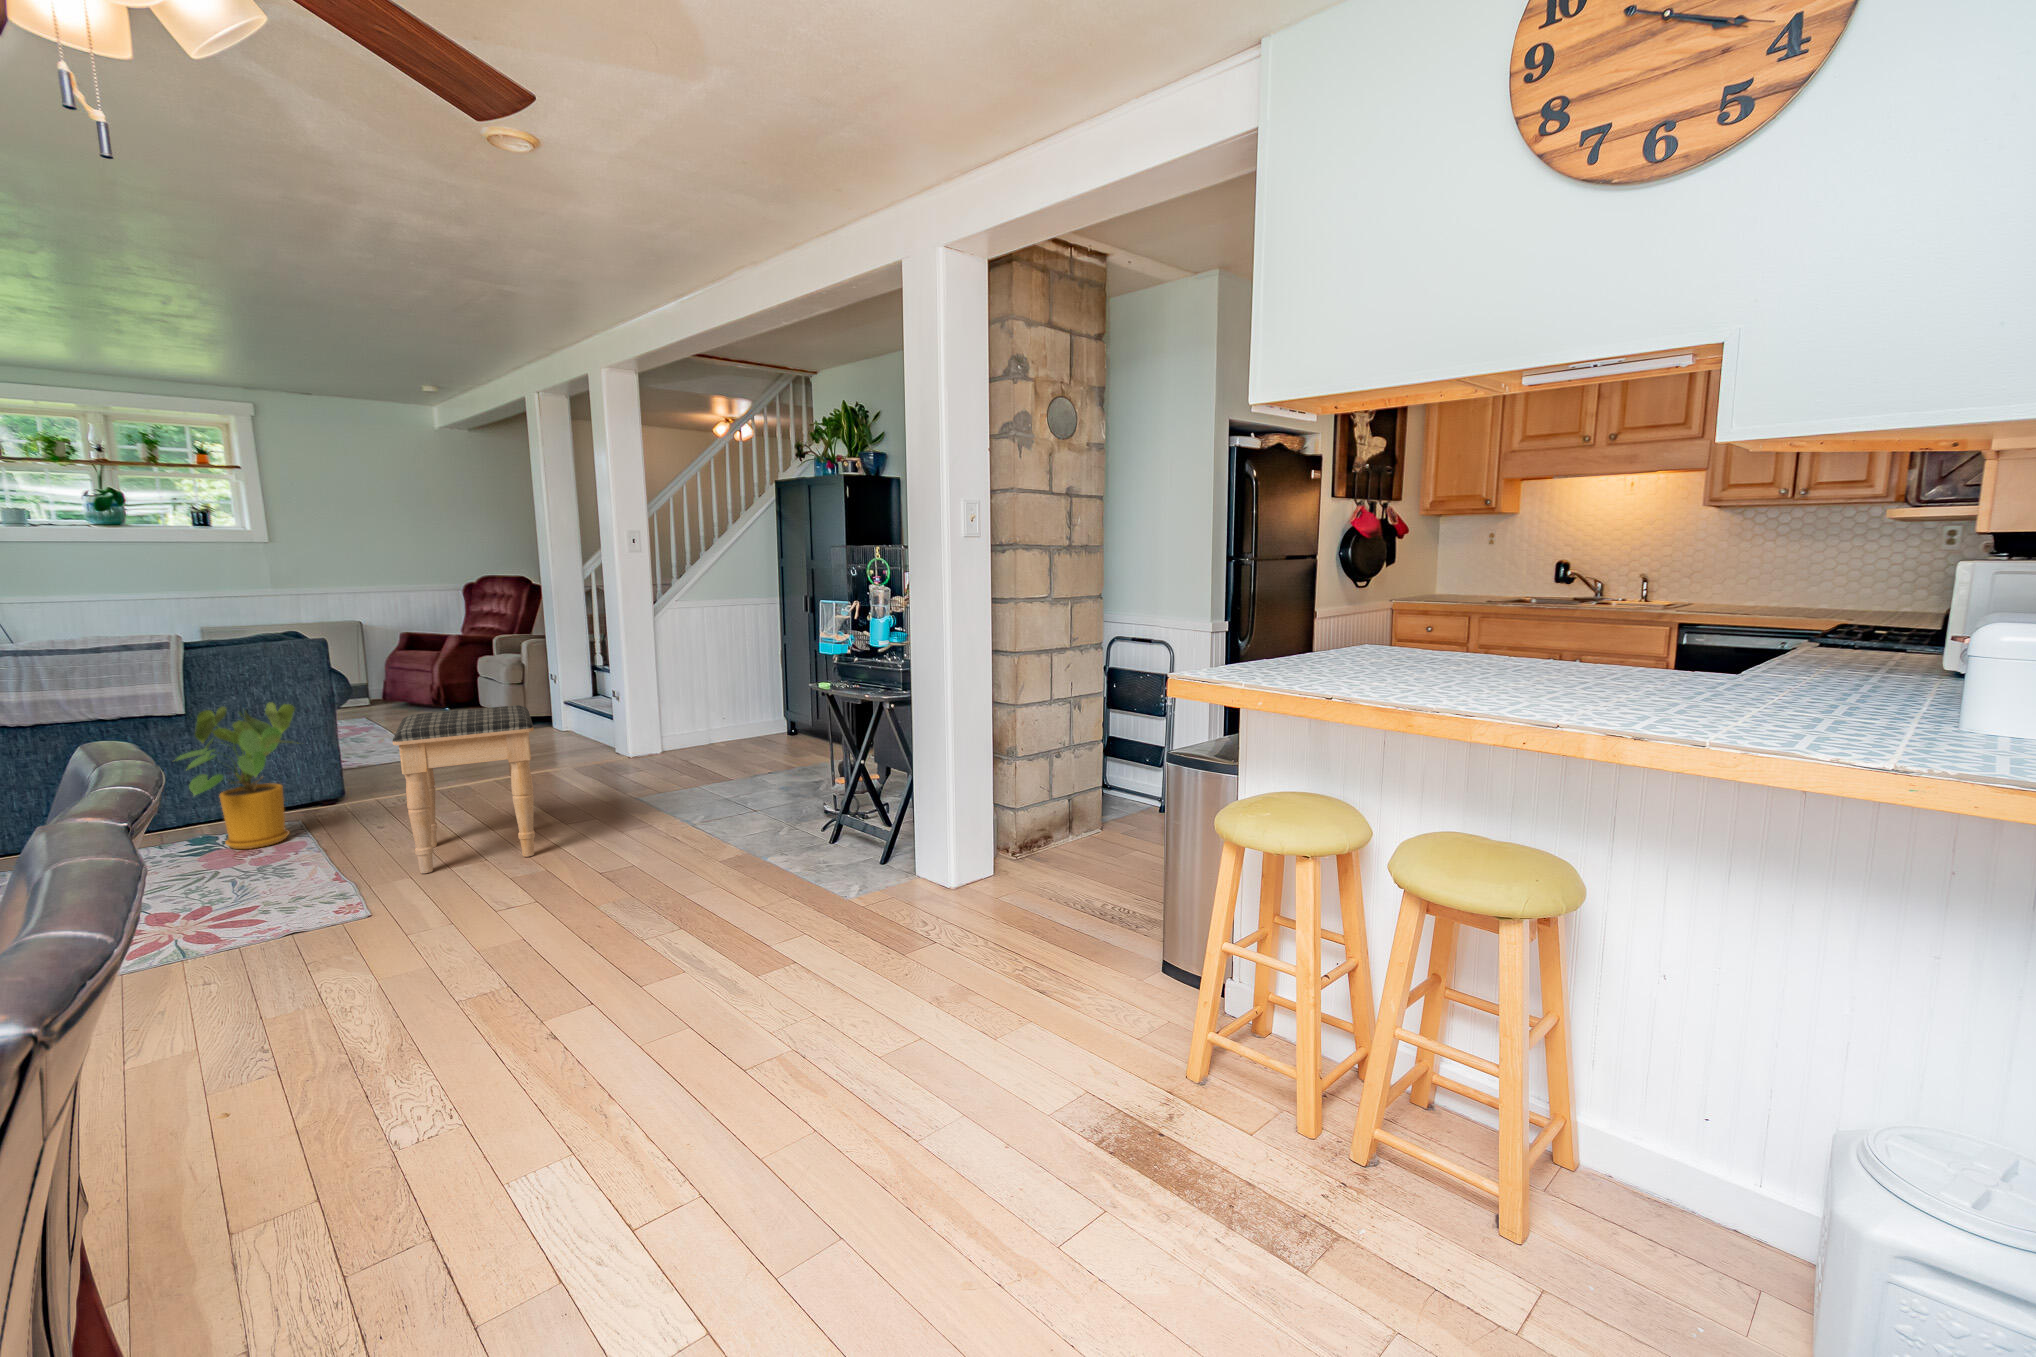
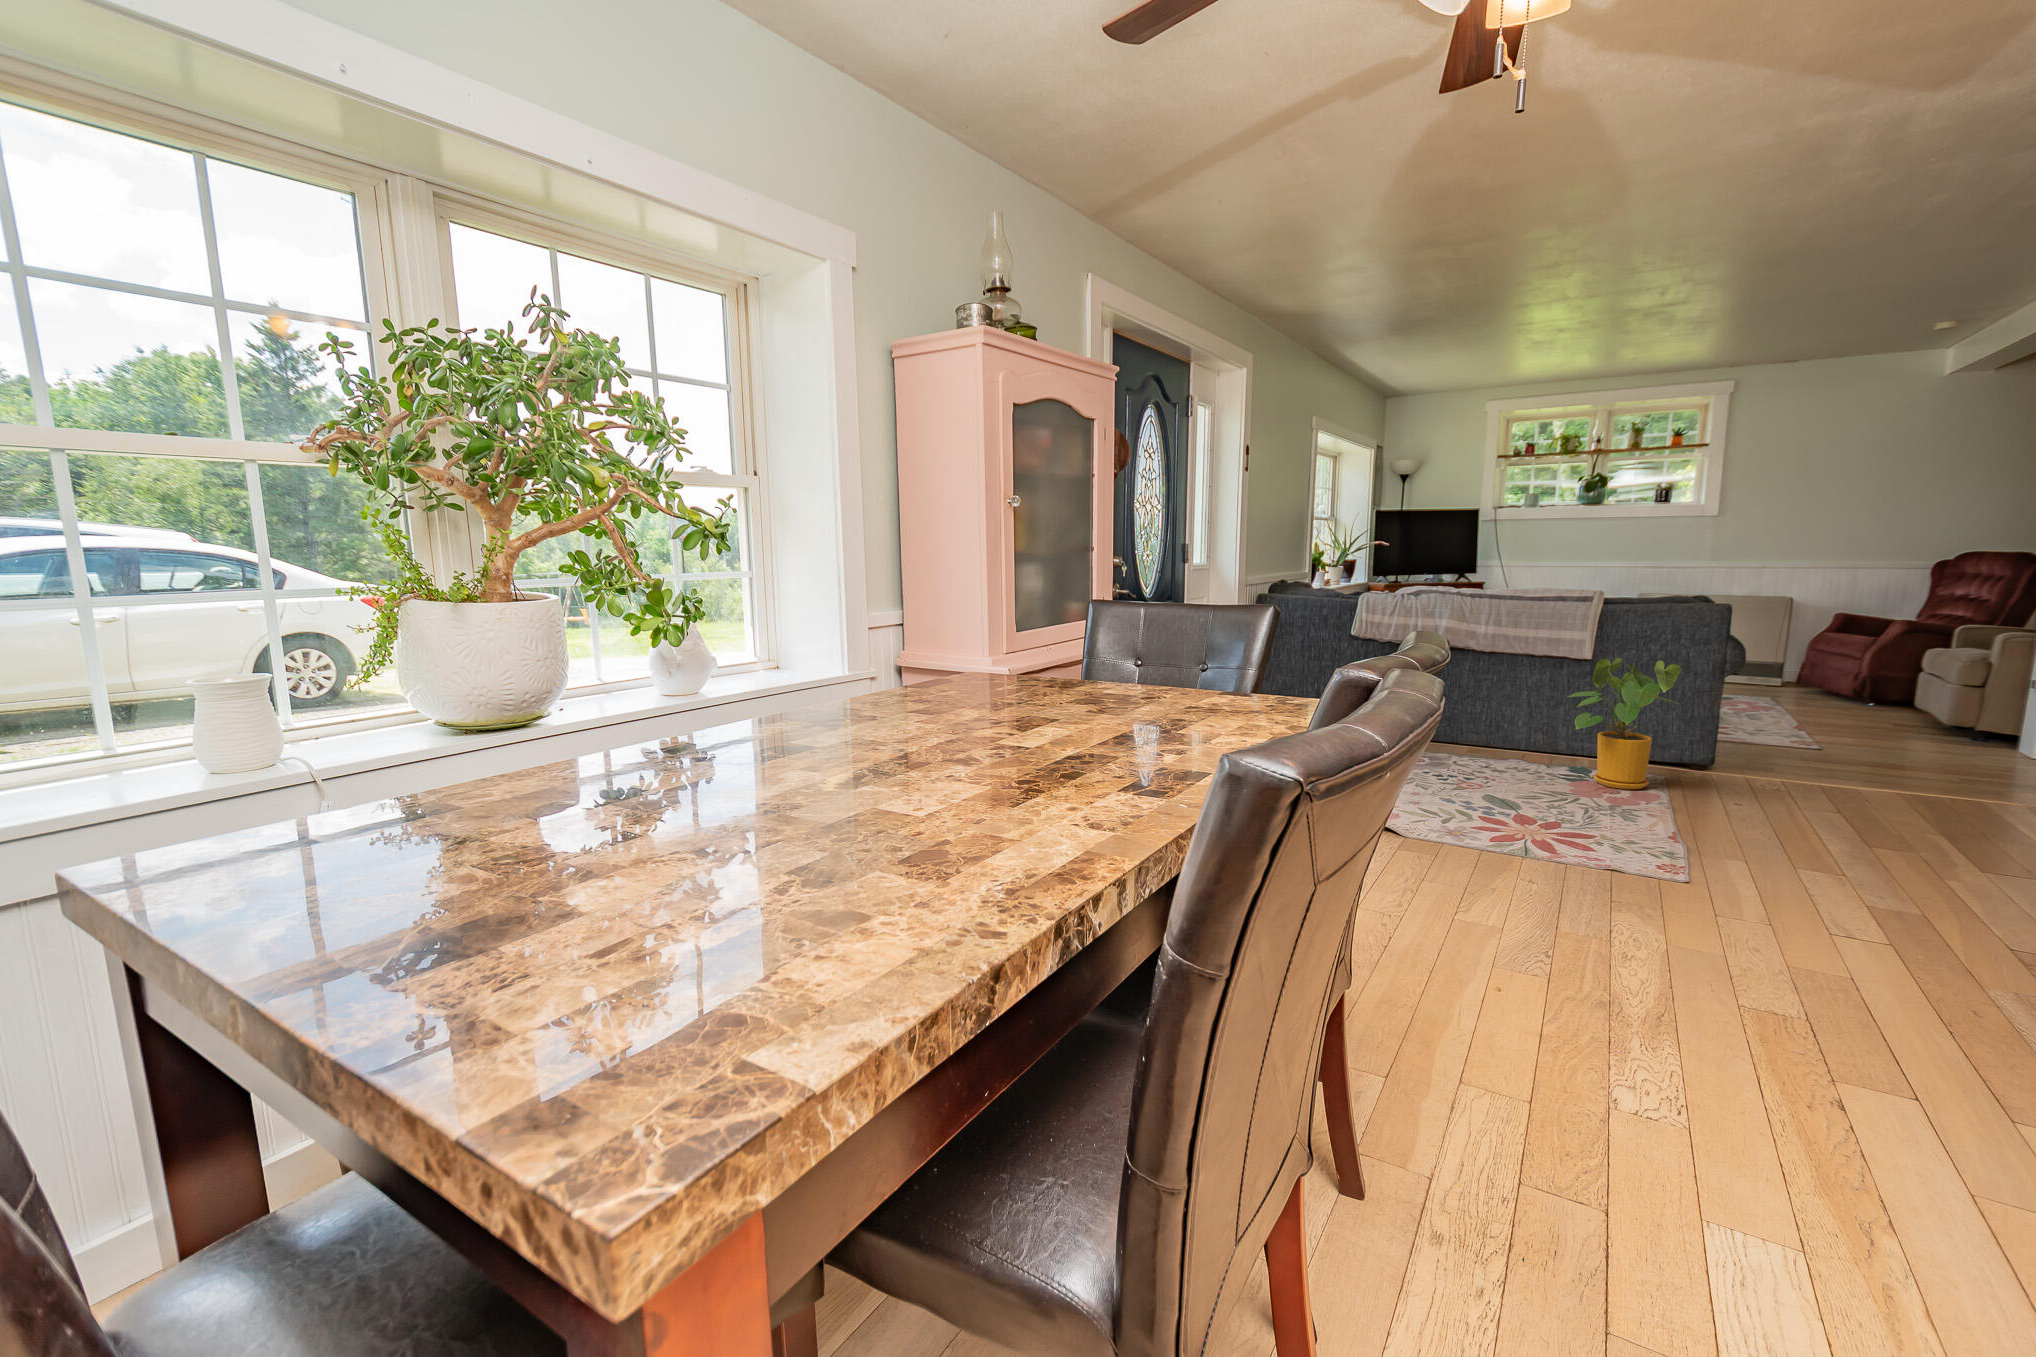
footstool: present [393,705,535,873] -> none [1758,694,1963,895]

